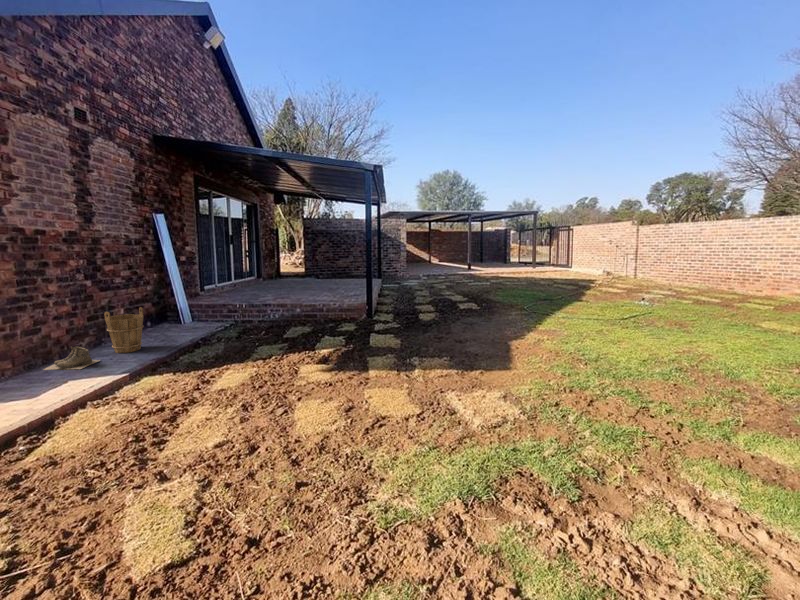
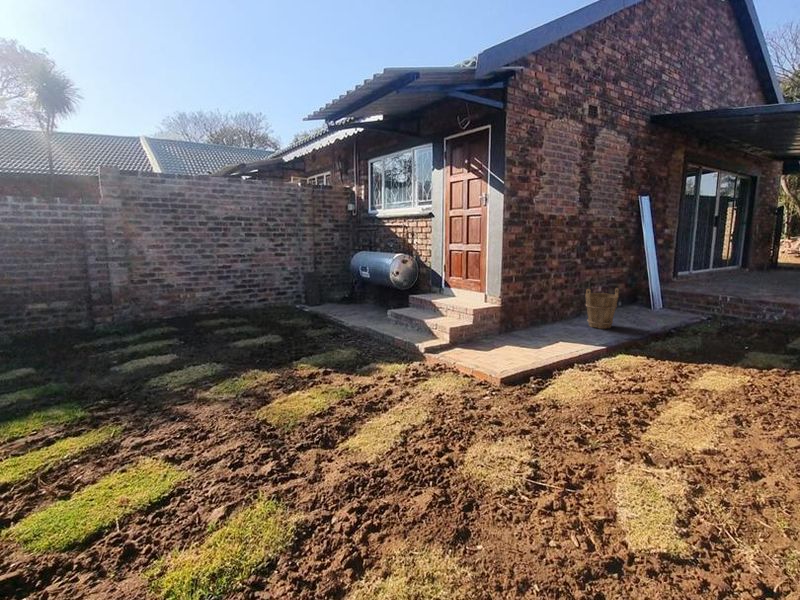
boots: present [44,347,100,370] -> none [540,314,581,335]

